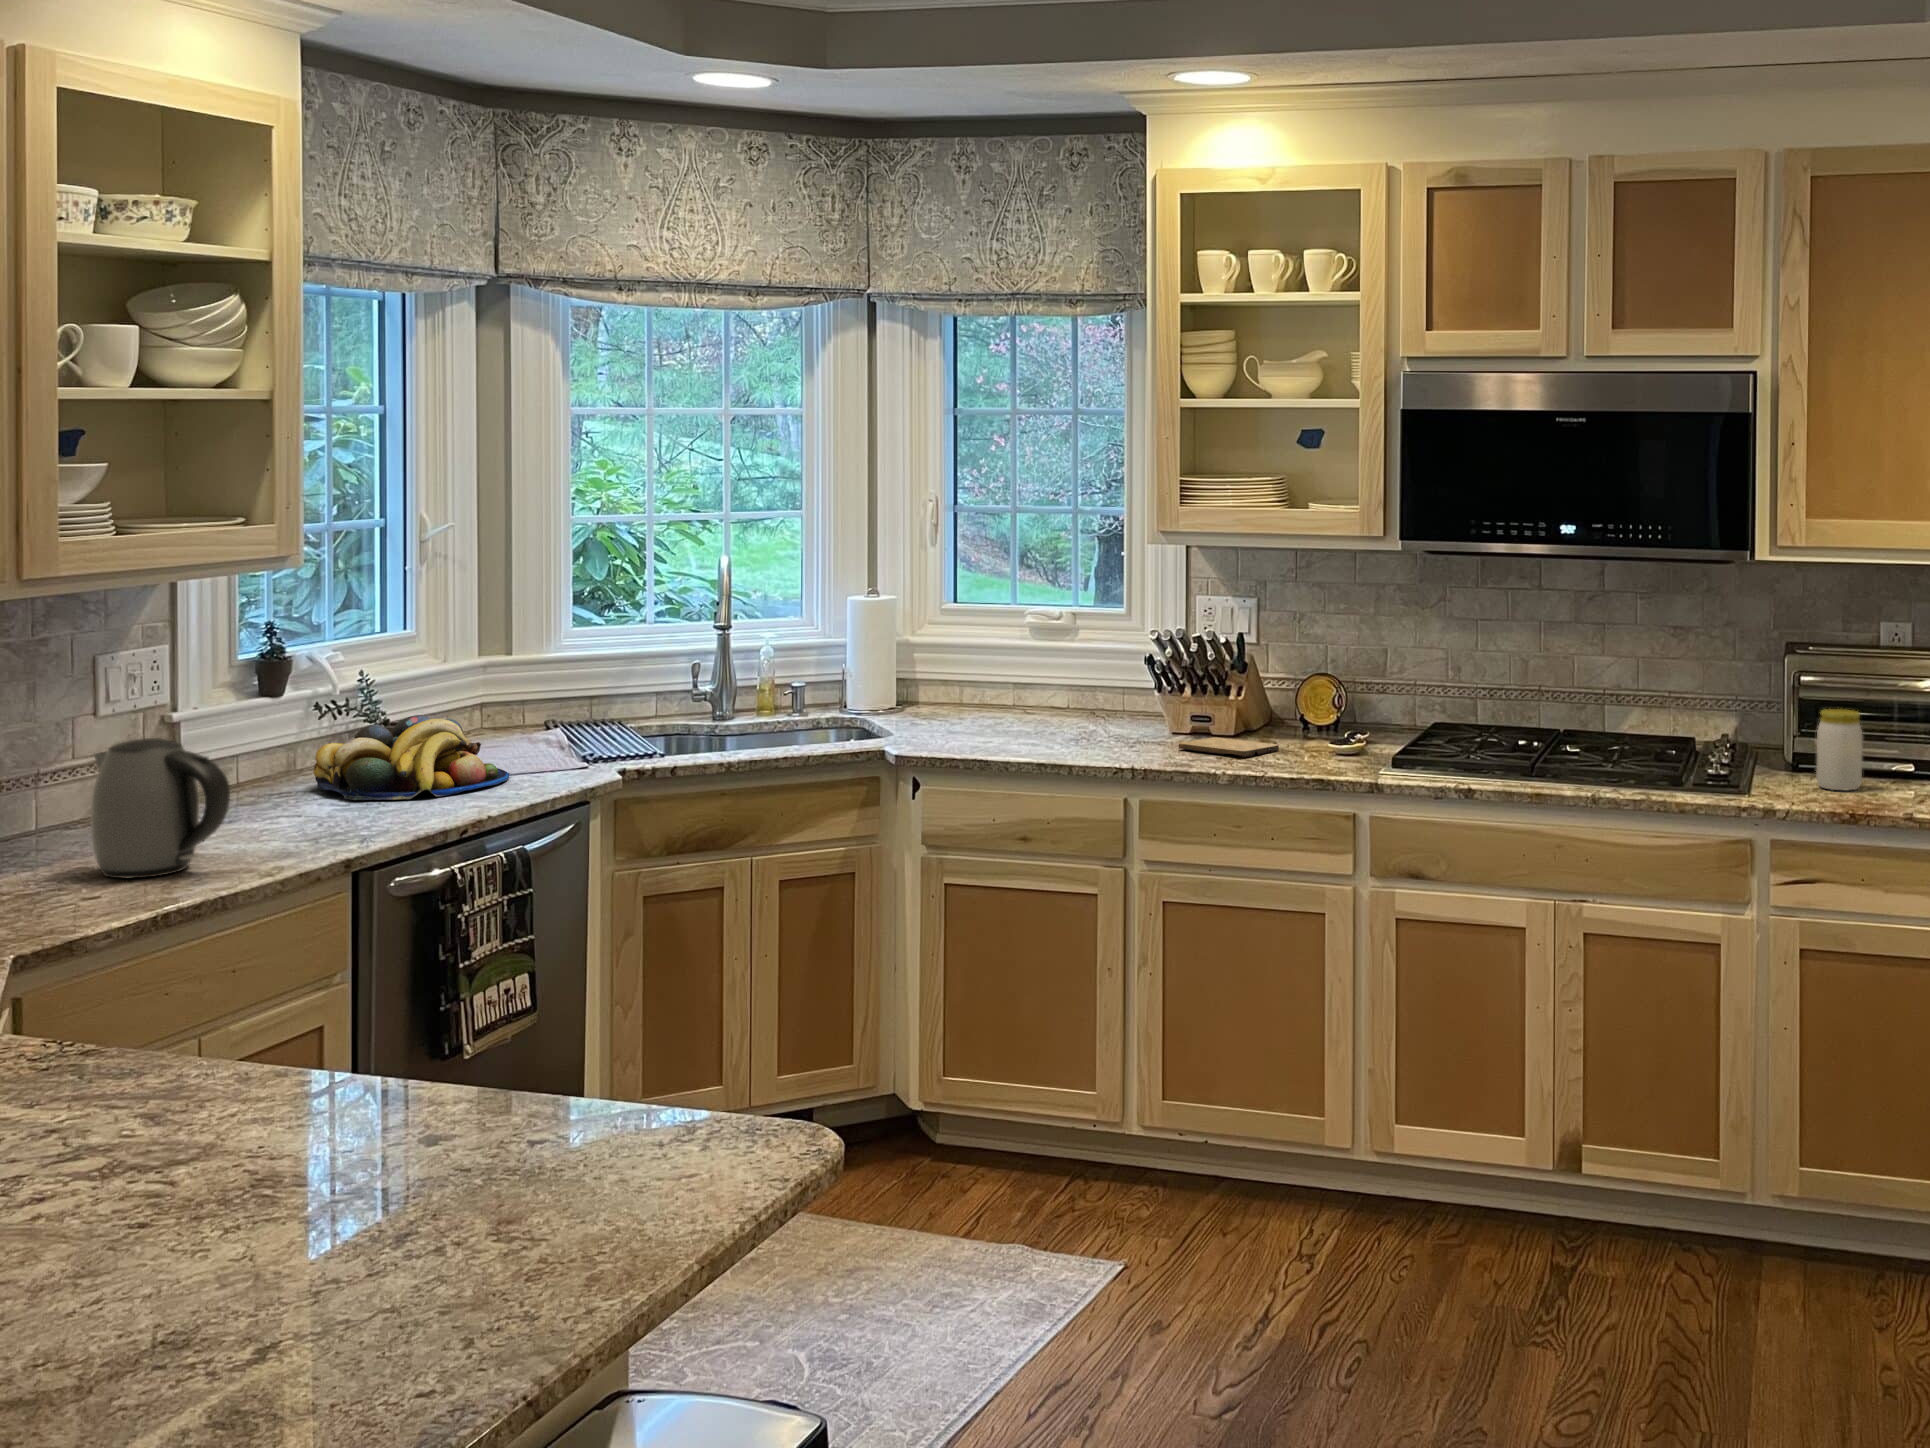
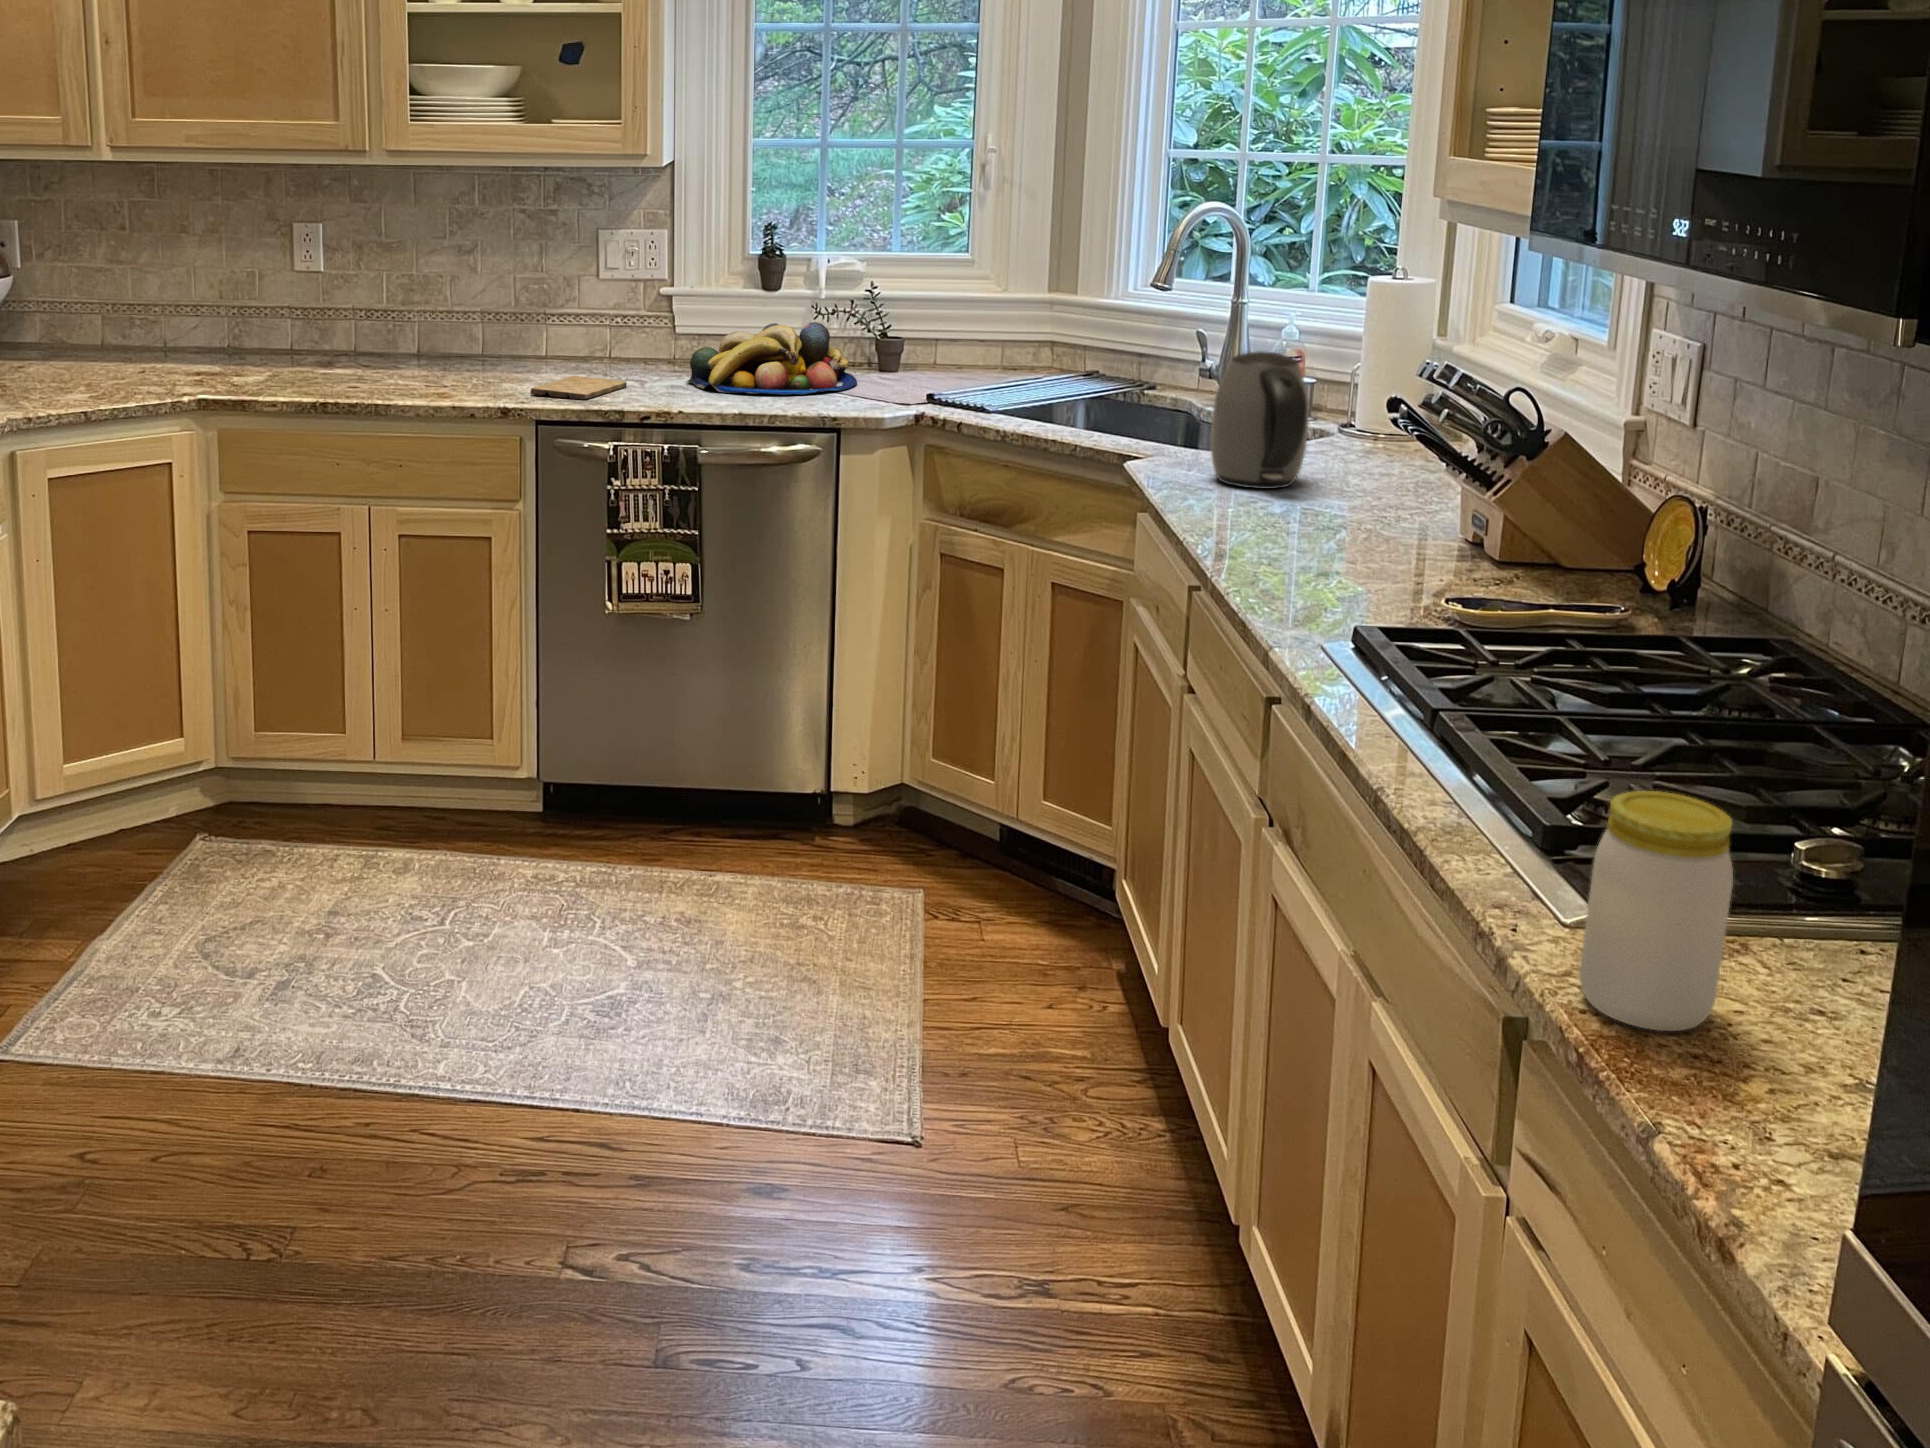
cutting board: present [1179,737,1279,757] -> present [531,376,626,400]
kettle: present [91,738,230,878] -> present [1210,351,1309,489]

